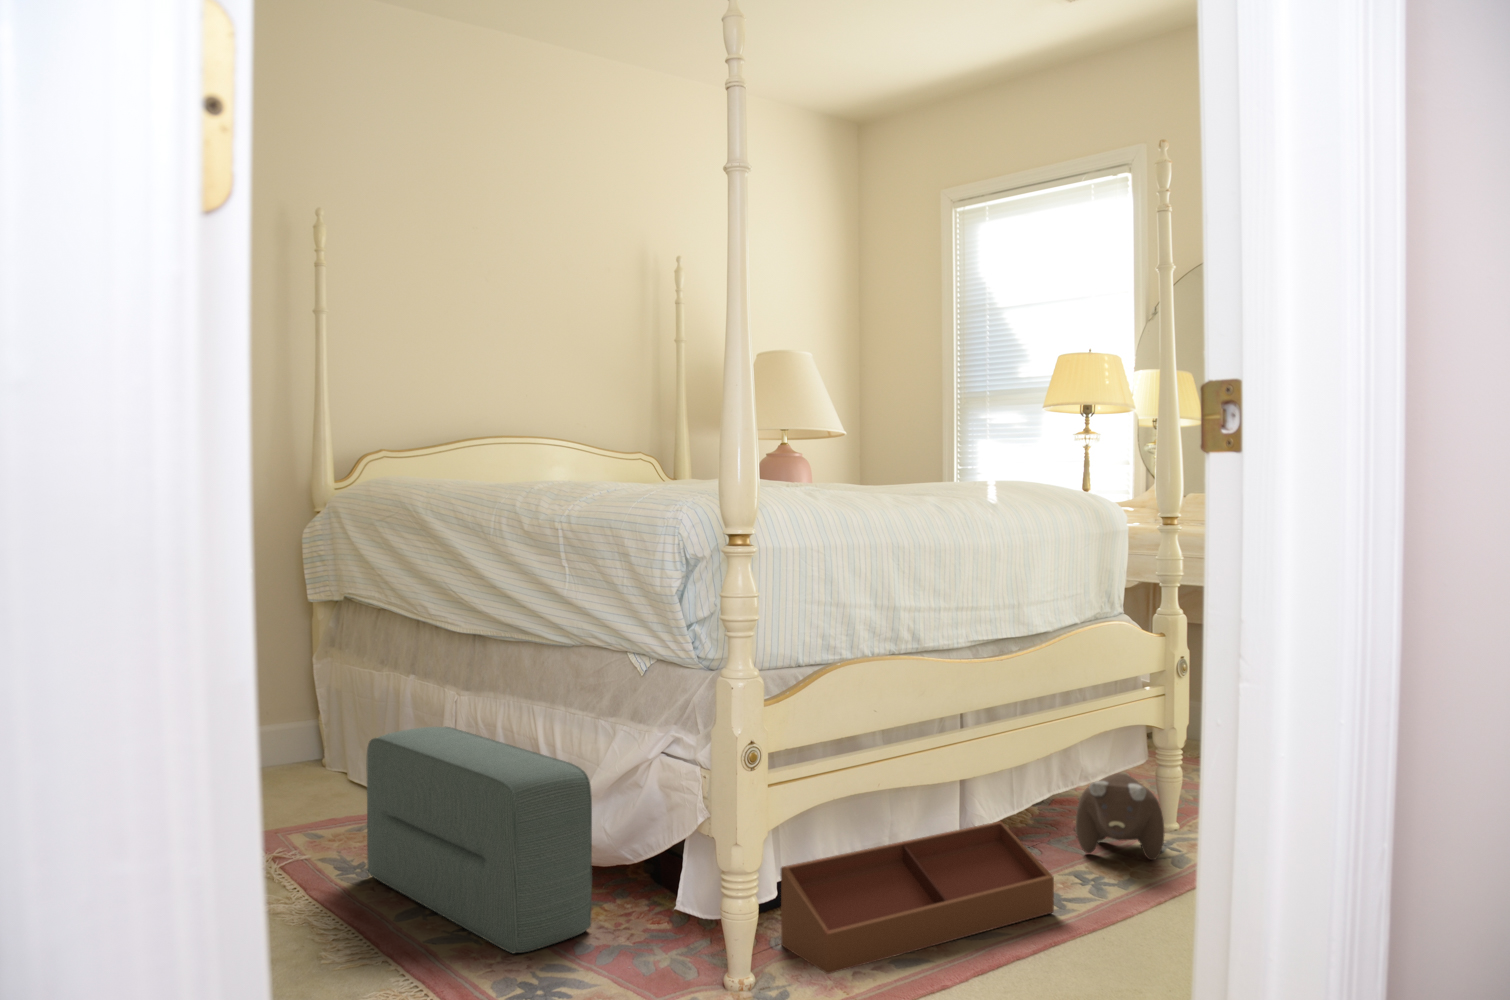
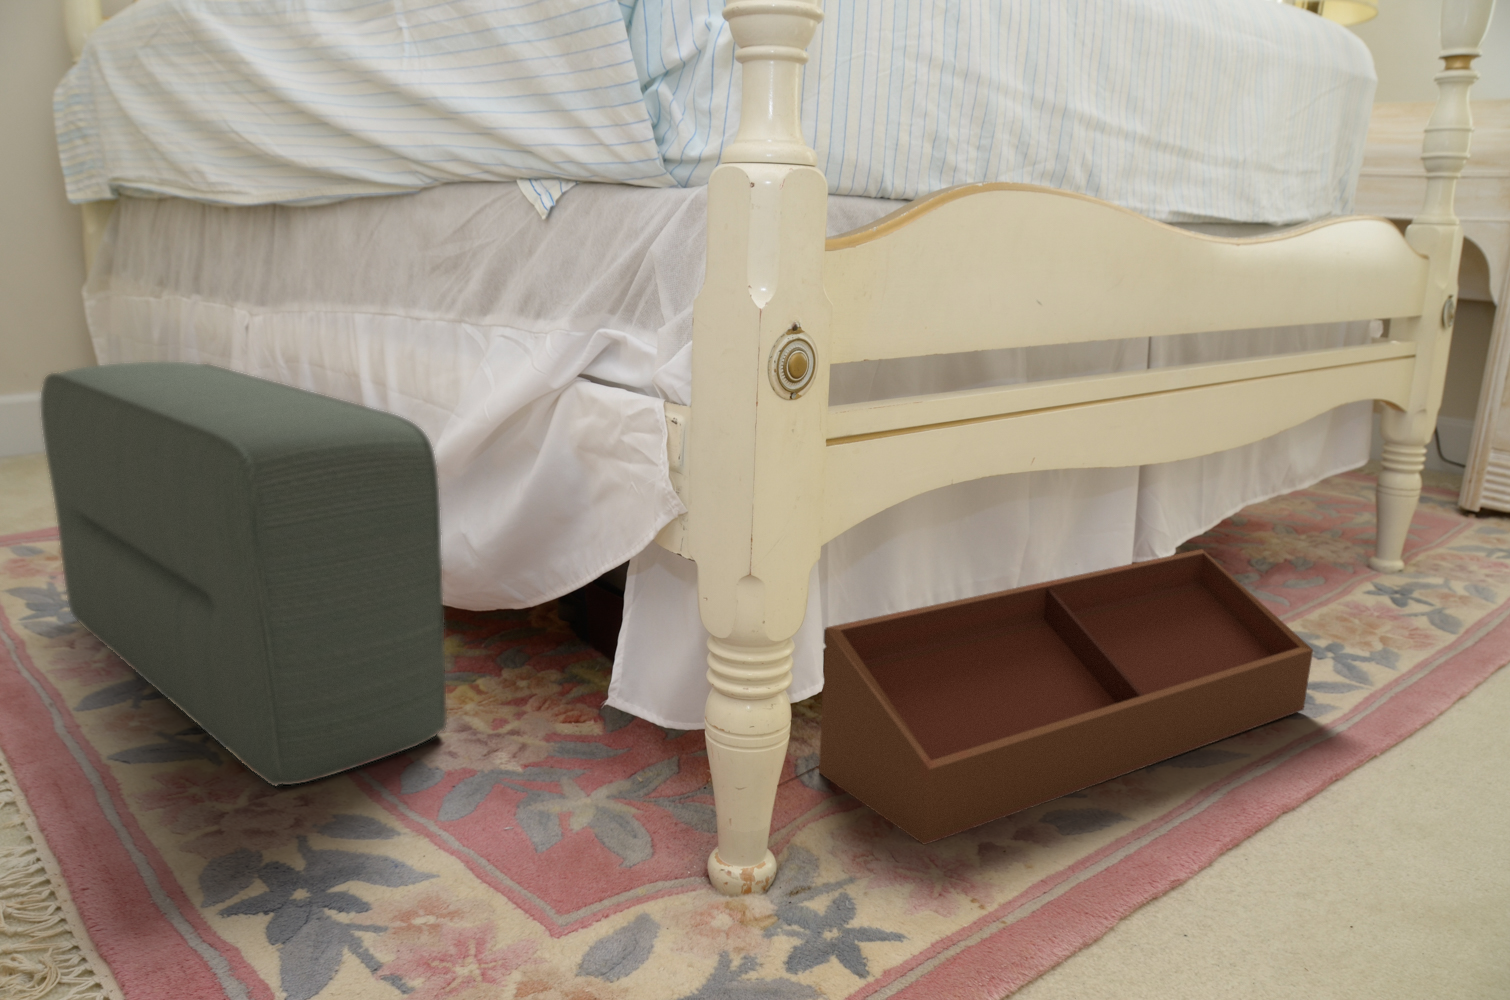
plush toy: present [1076,773,1164,860] -> none [1277,479,1435,617]

